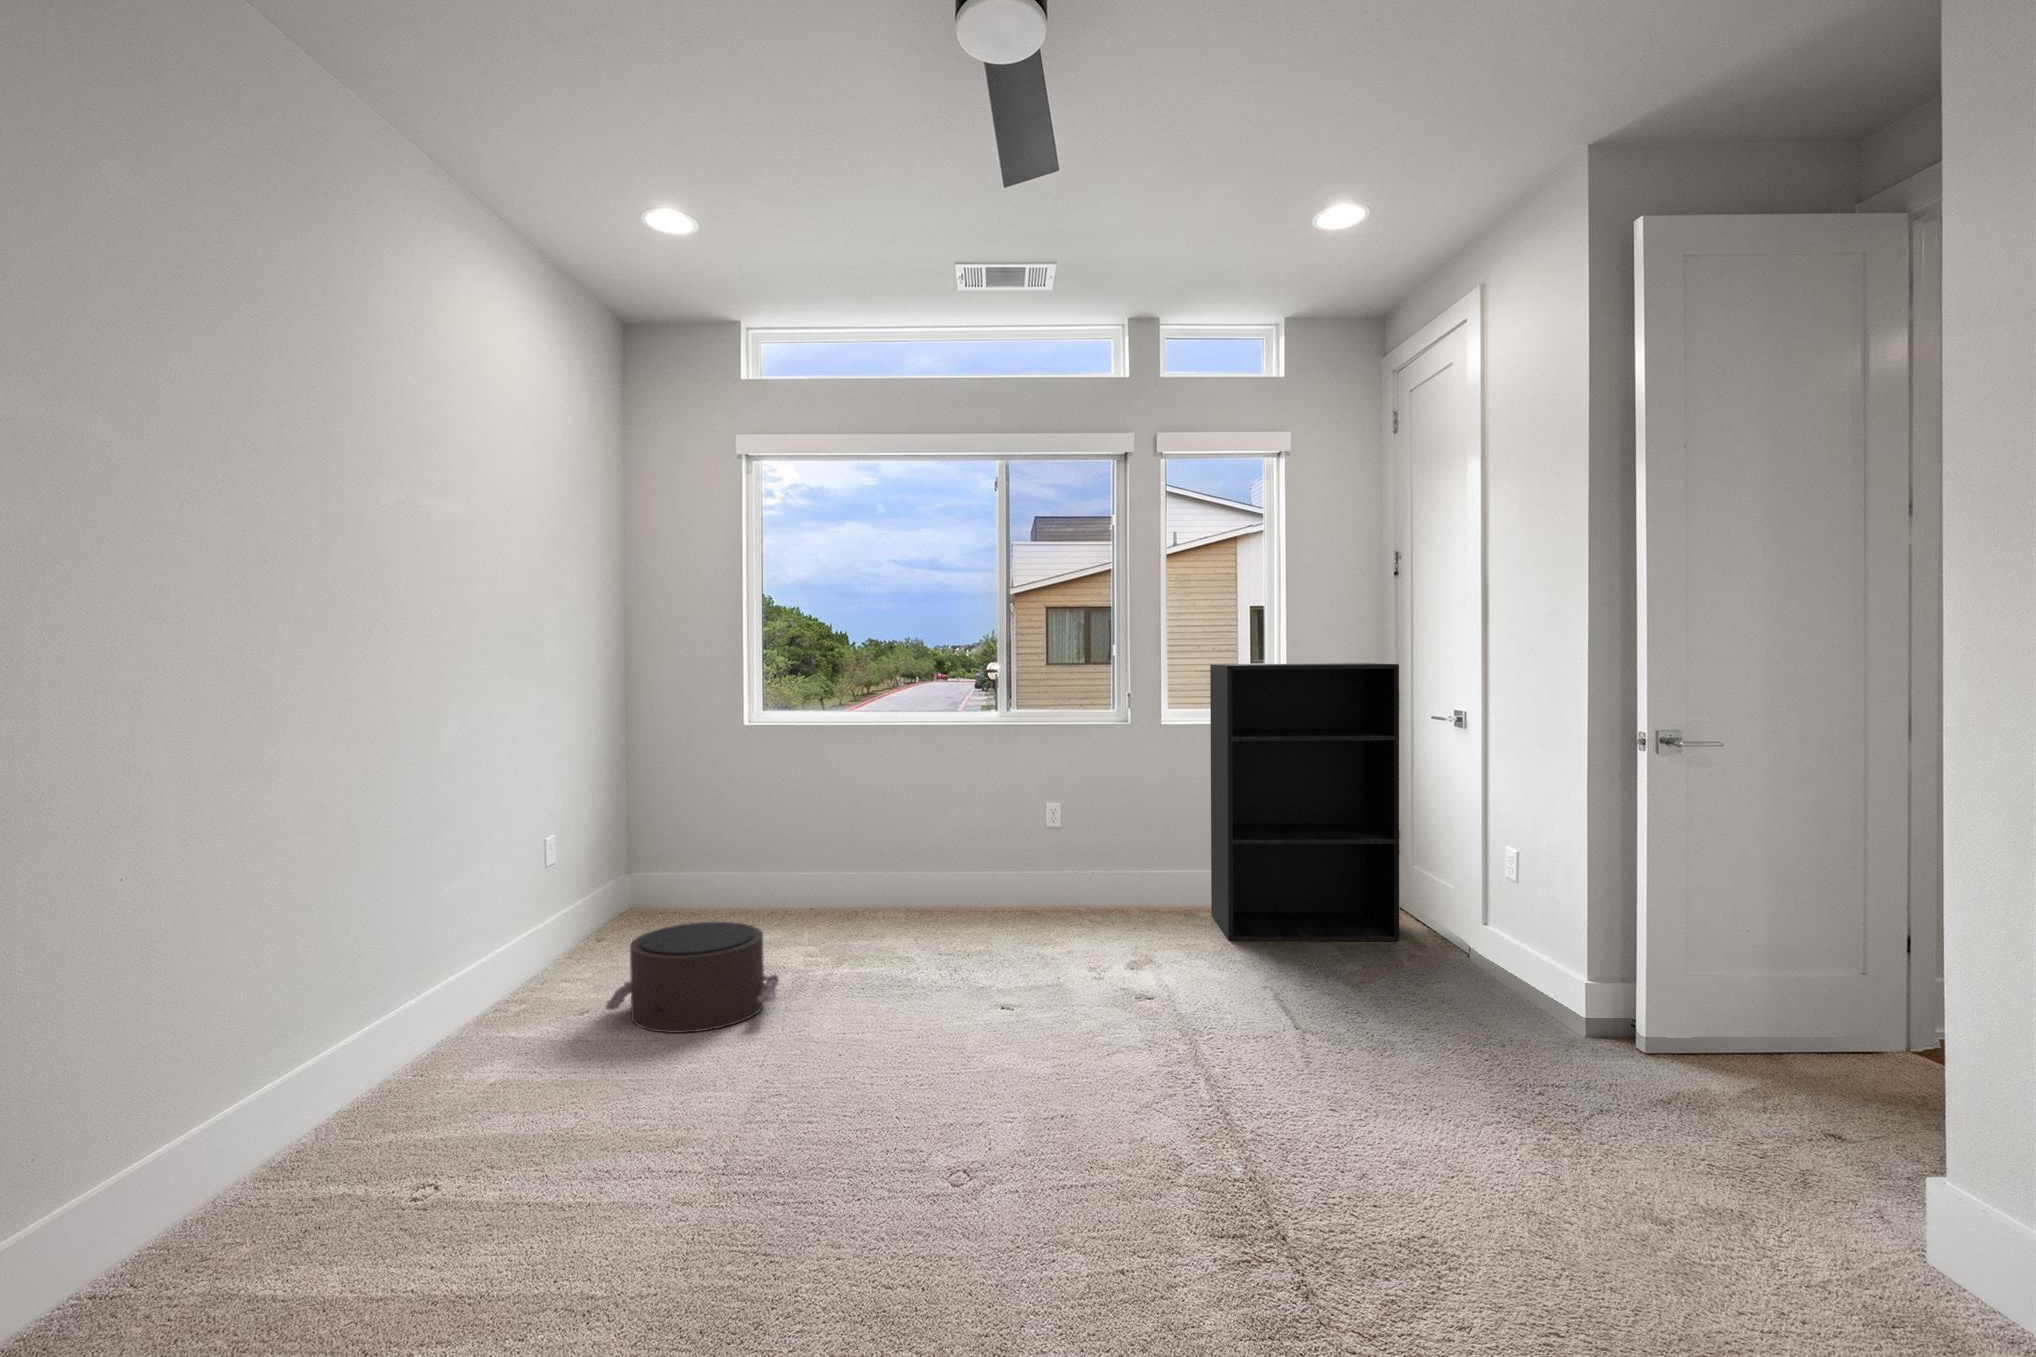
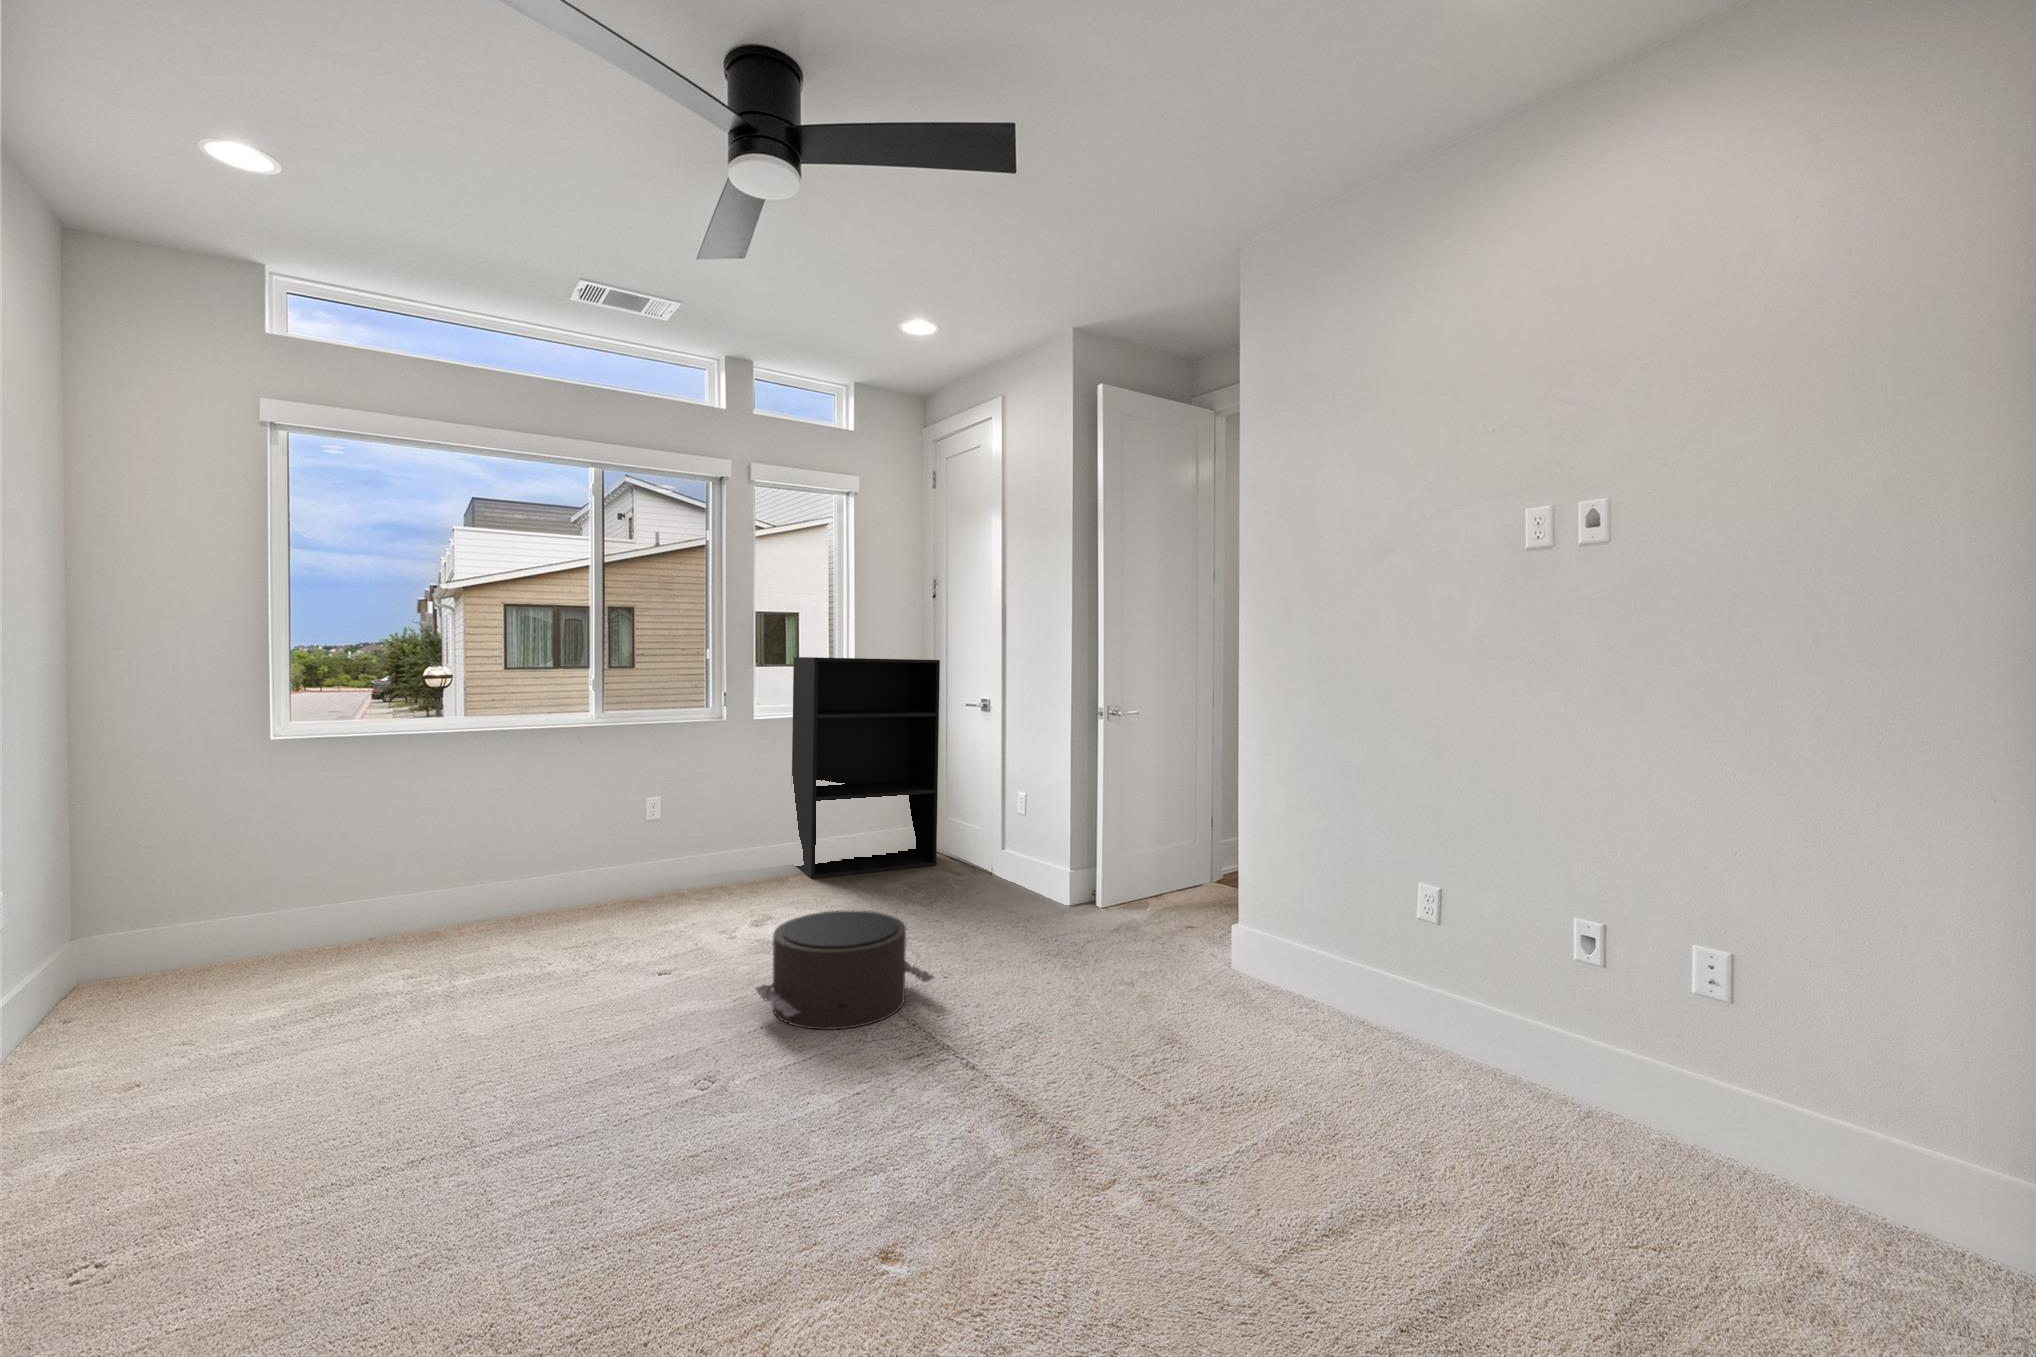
pouf: present [606,922,778,1033] -> present [756,910,935,1030]

